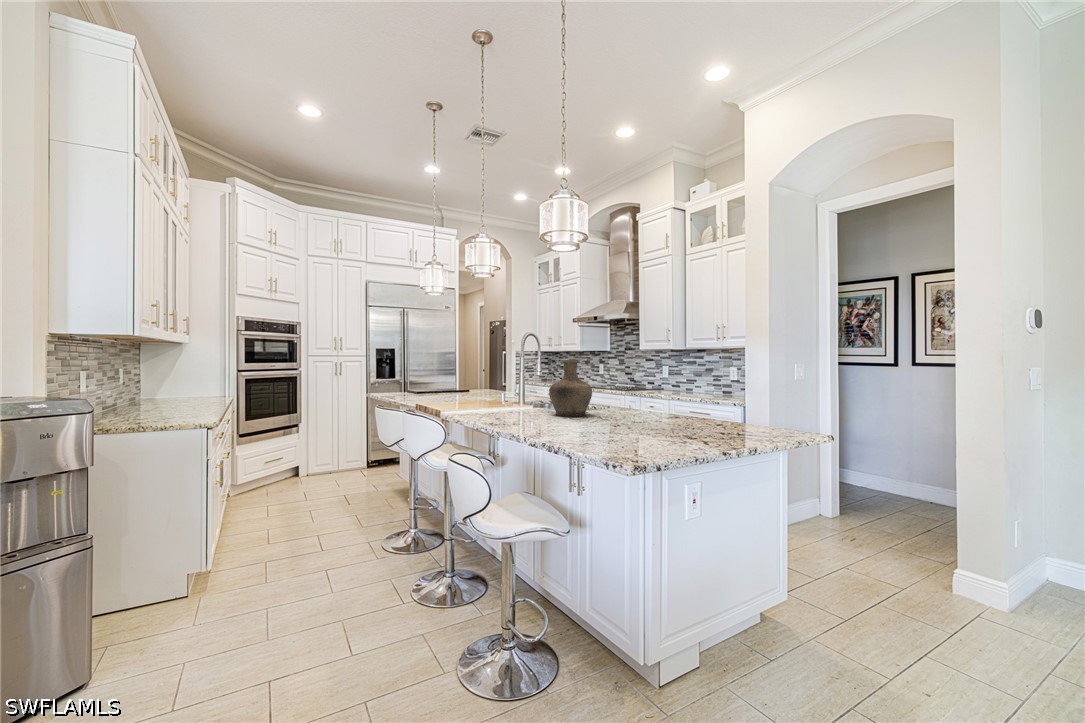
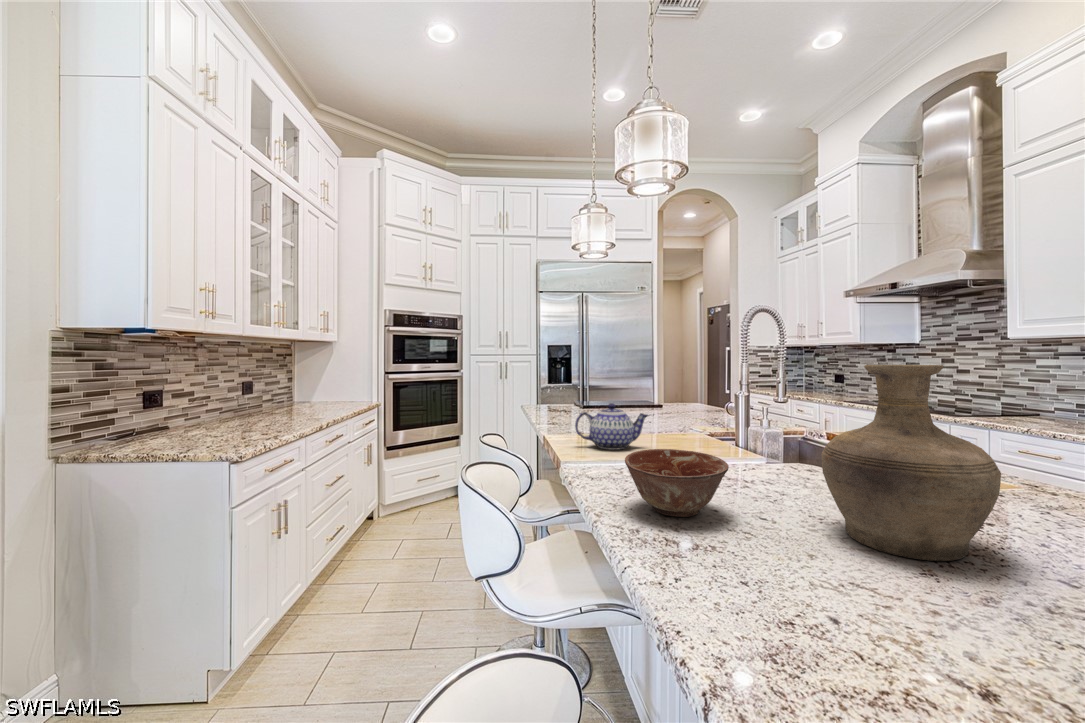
teapot: none [440,382,478,405] -> present [575,403,648,450]
ceramic bowl: none [484,394,521,415] -> present [625,449,729,517]

